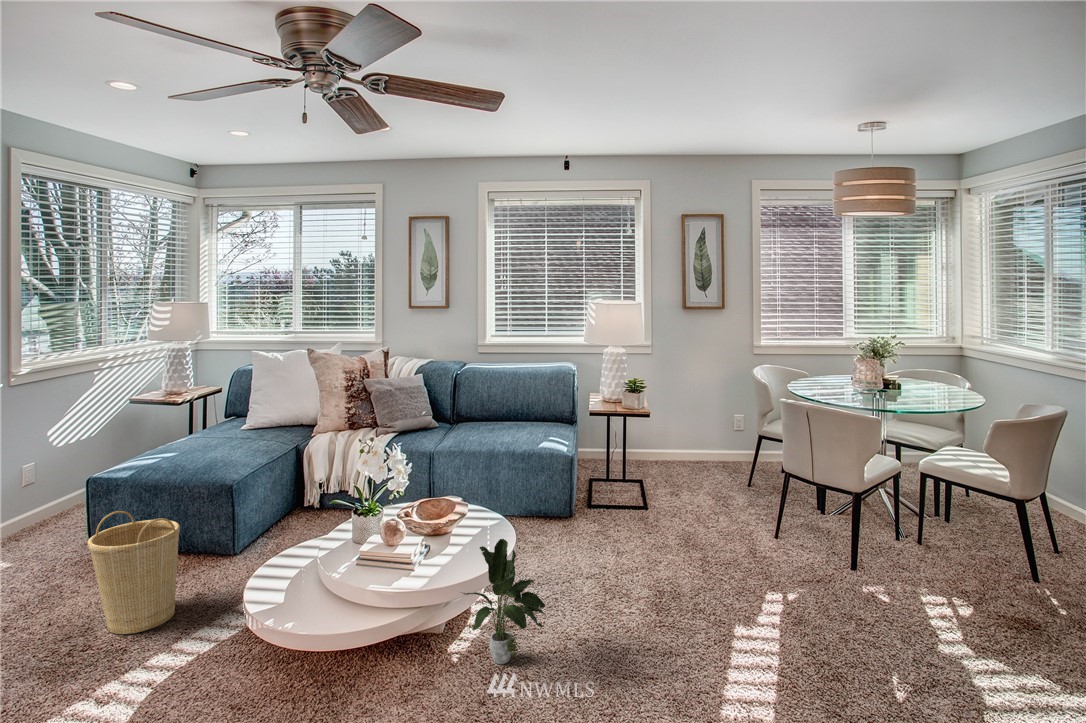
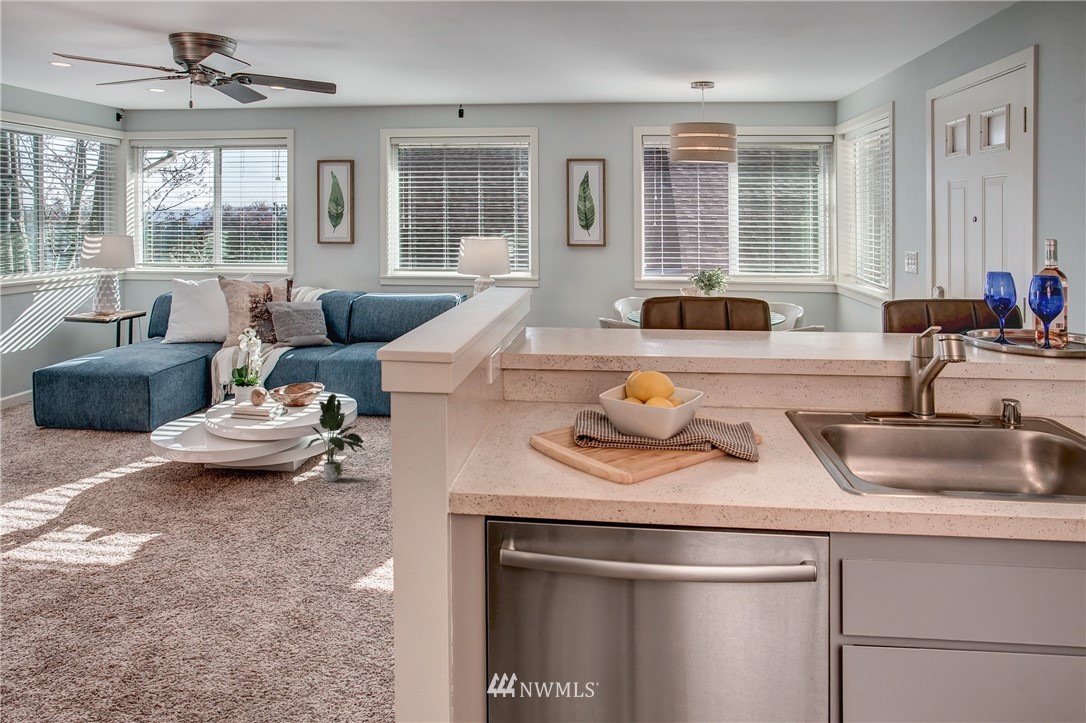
basket: present [88,511,180,634] -> none [39,381,106,467]

